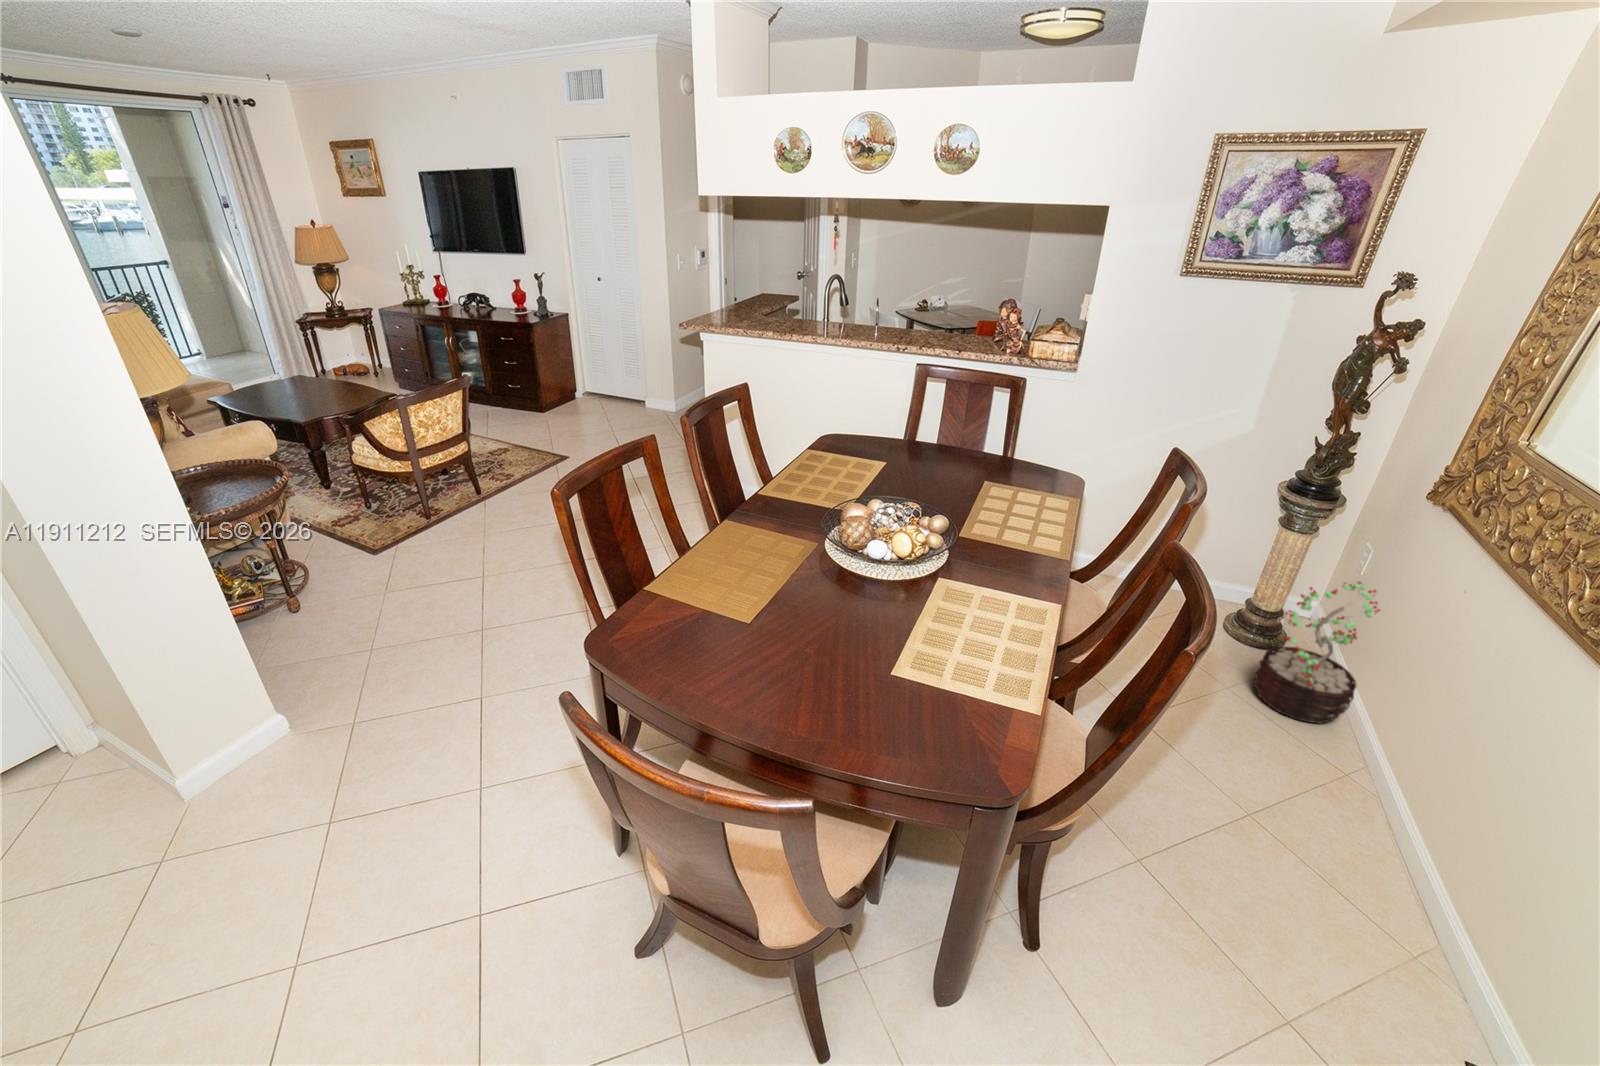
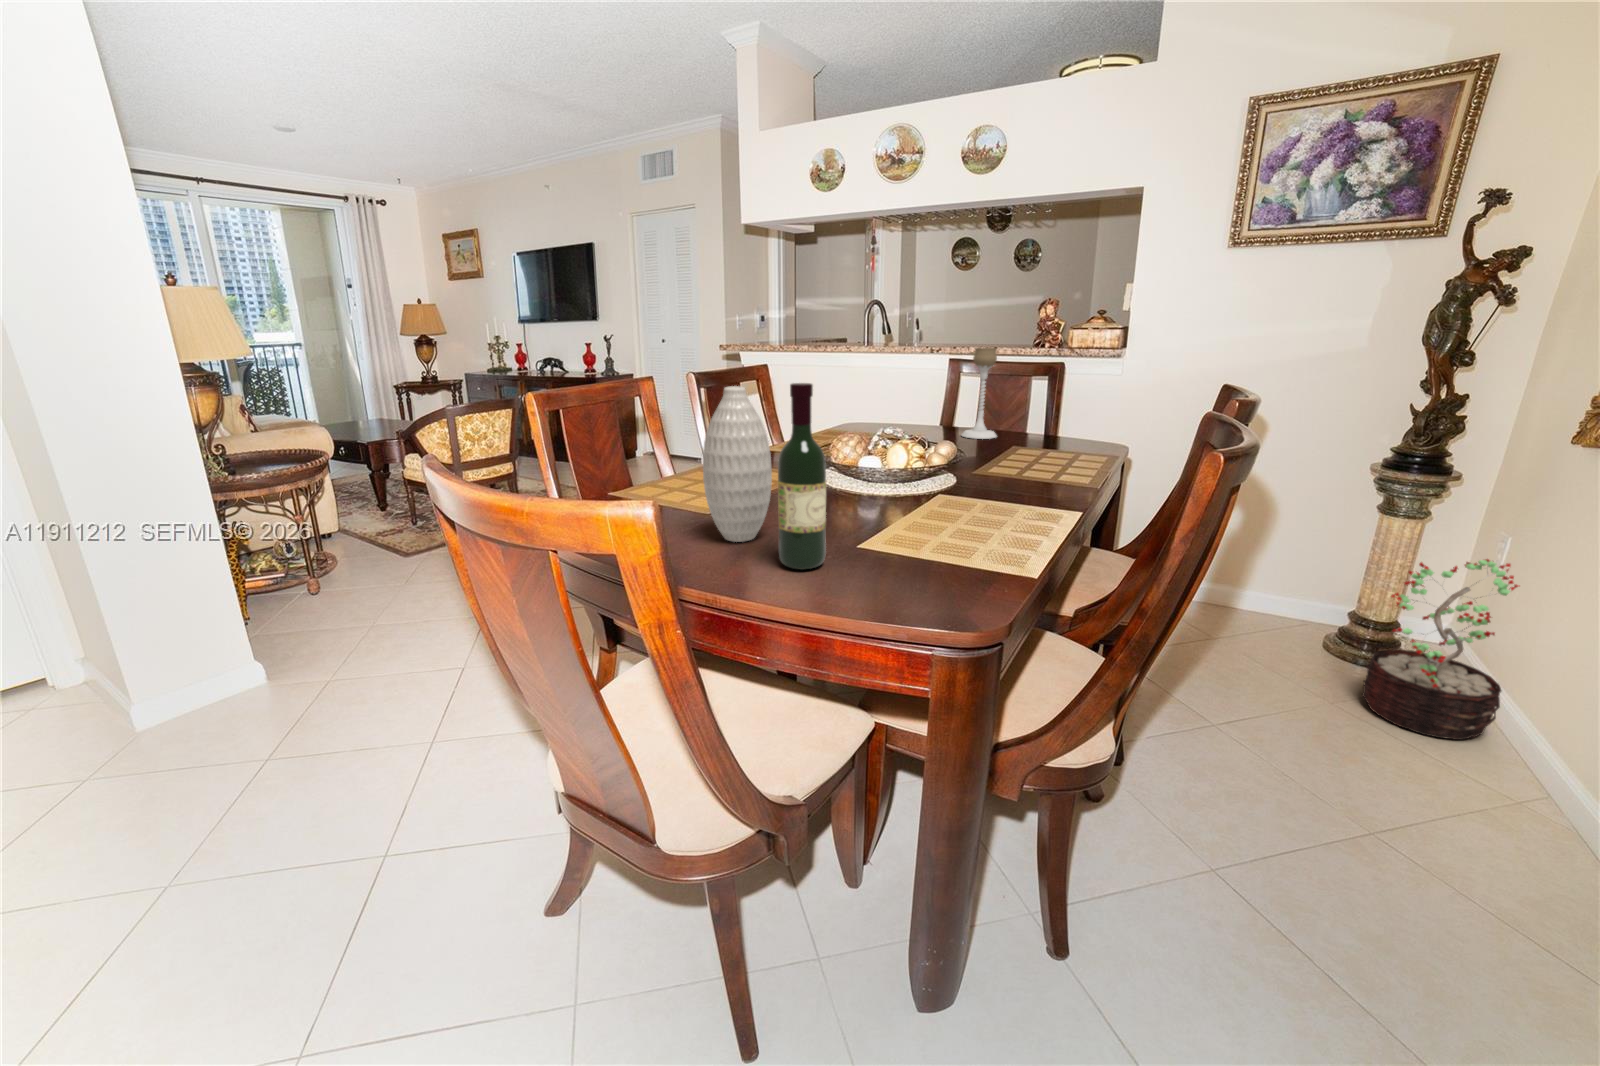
candle holder: none [939,385,976,471] -> present [961,348,997,439]
vase: none [763,542,822,667] -> present [703,386,772,542]
wine bottle: none [839,569,883,711] -> present [778,383,826,570]

